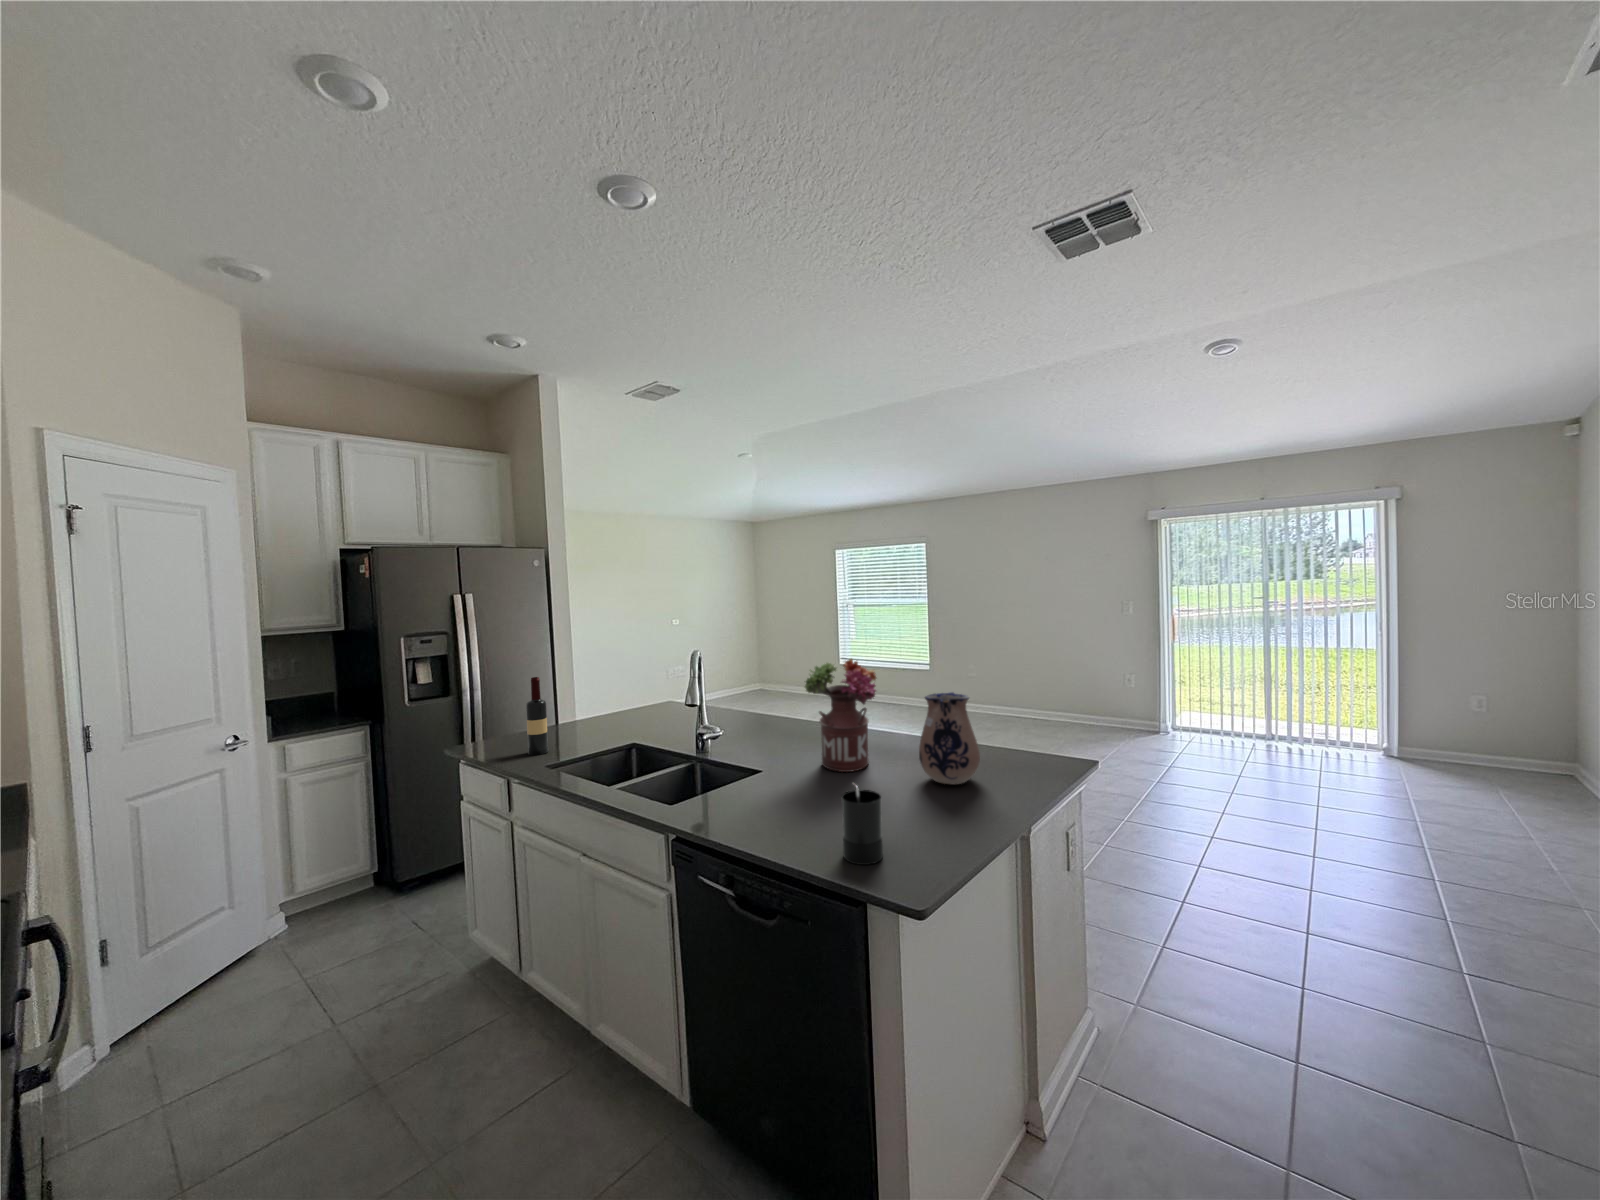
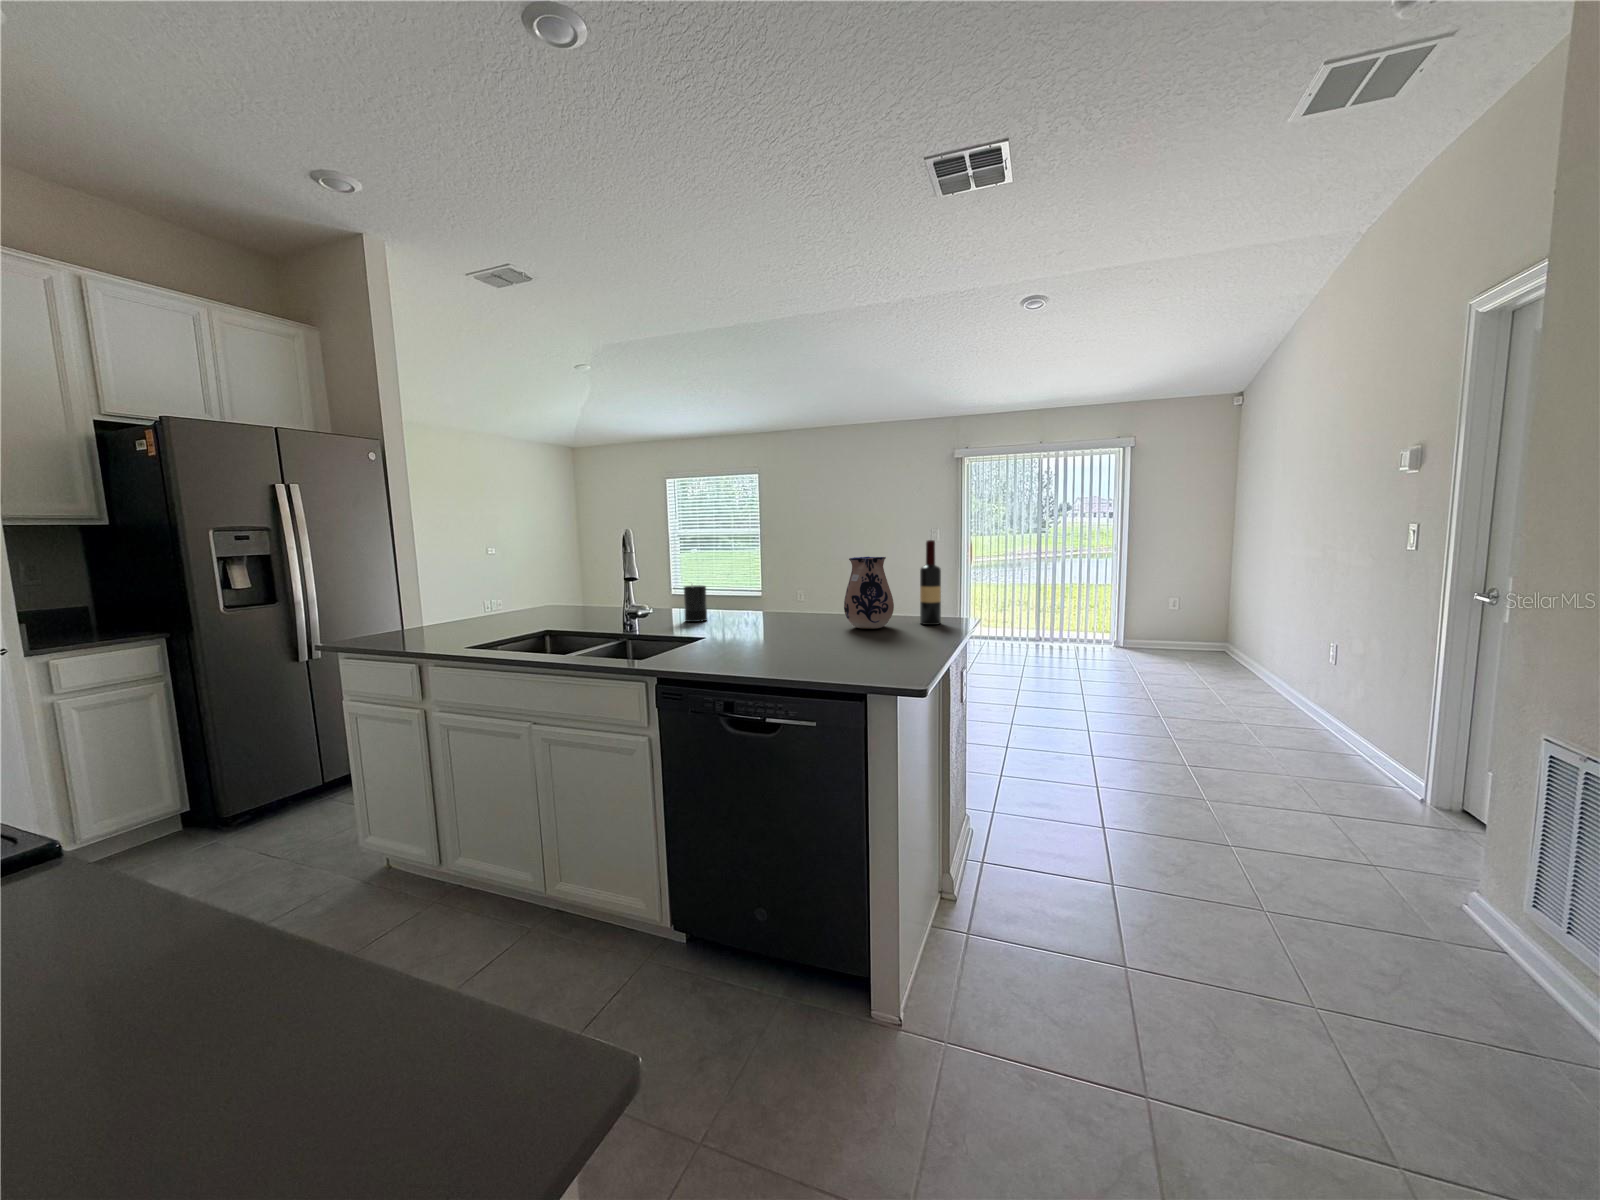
flower arrangement: present [805,659,876,772] -> none [739,531,807,629]
wine bottle: present [526,677,548,755] -> present [920,540,941,625]
candle: present [842,783,883,865] -> present [684,585,707,622]

